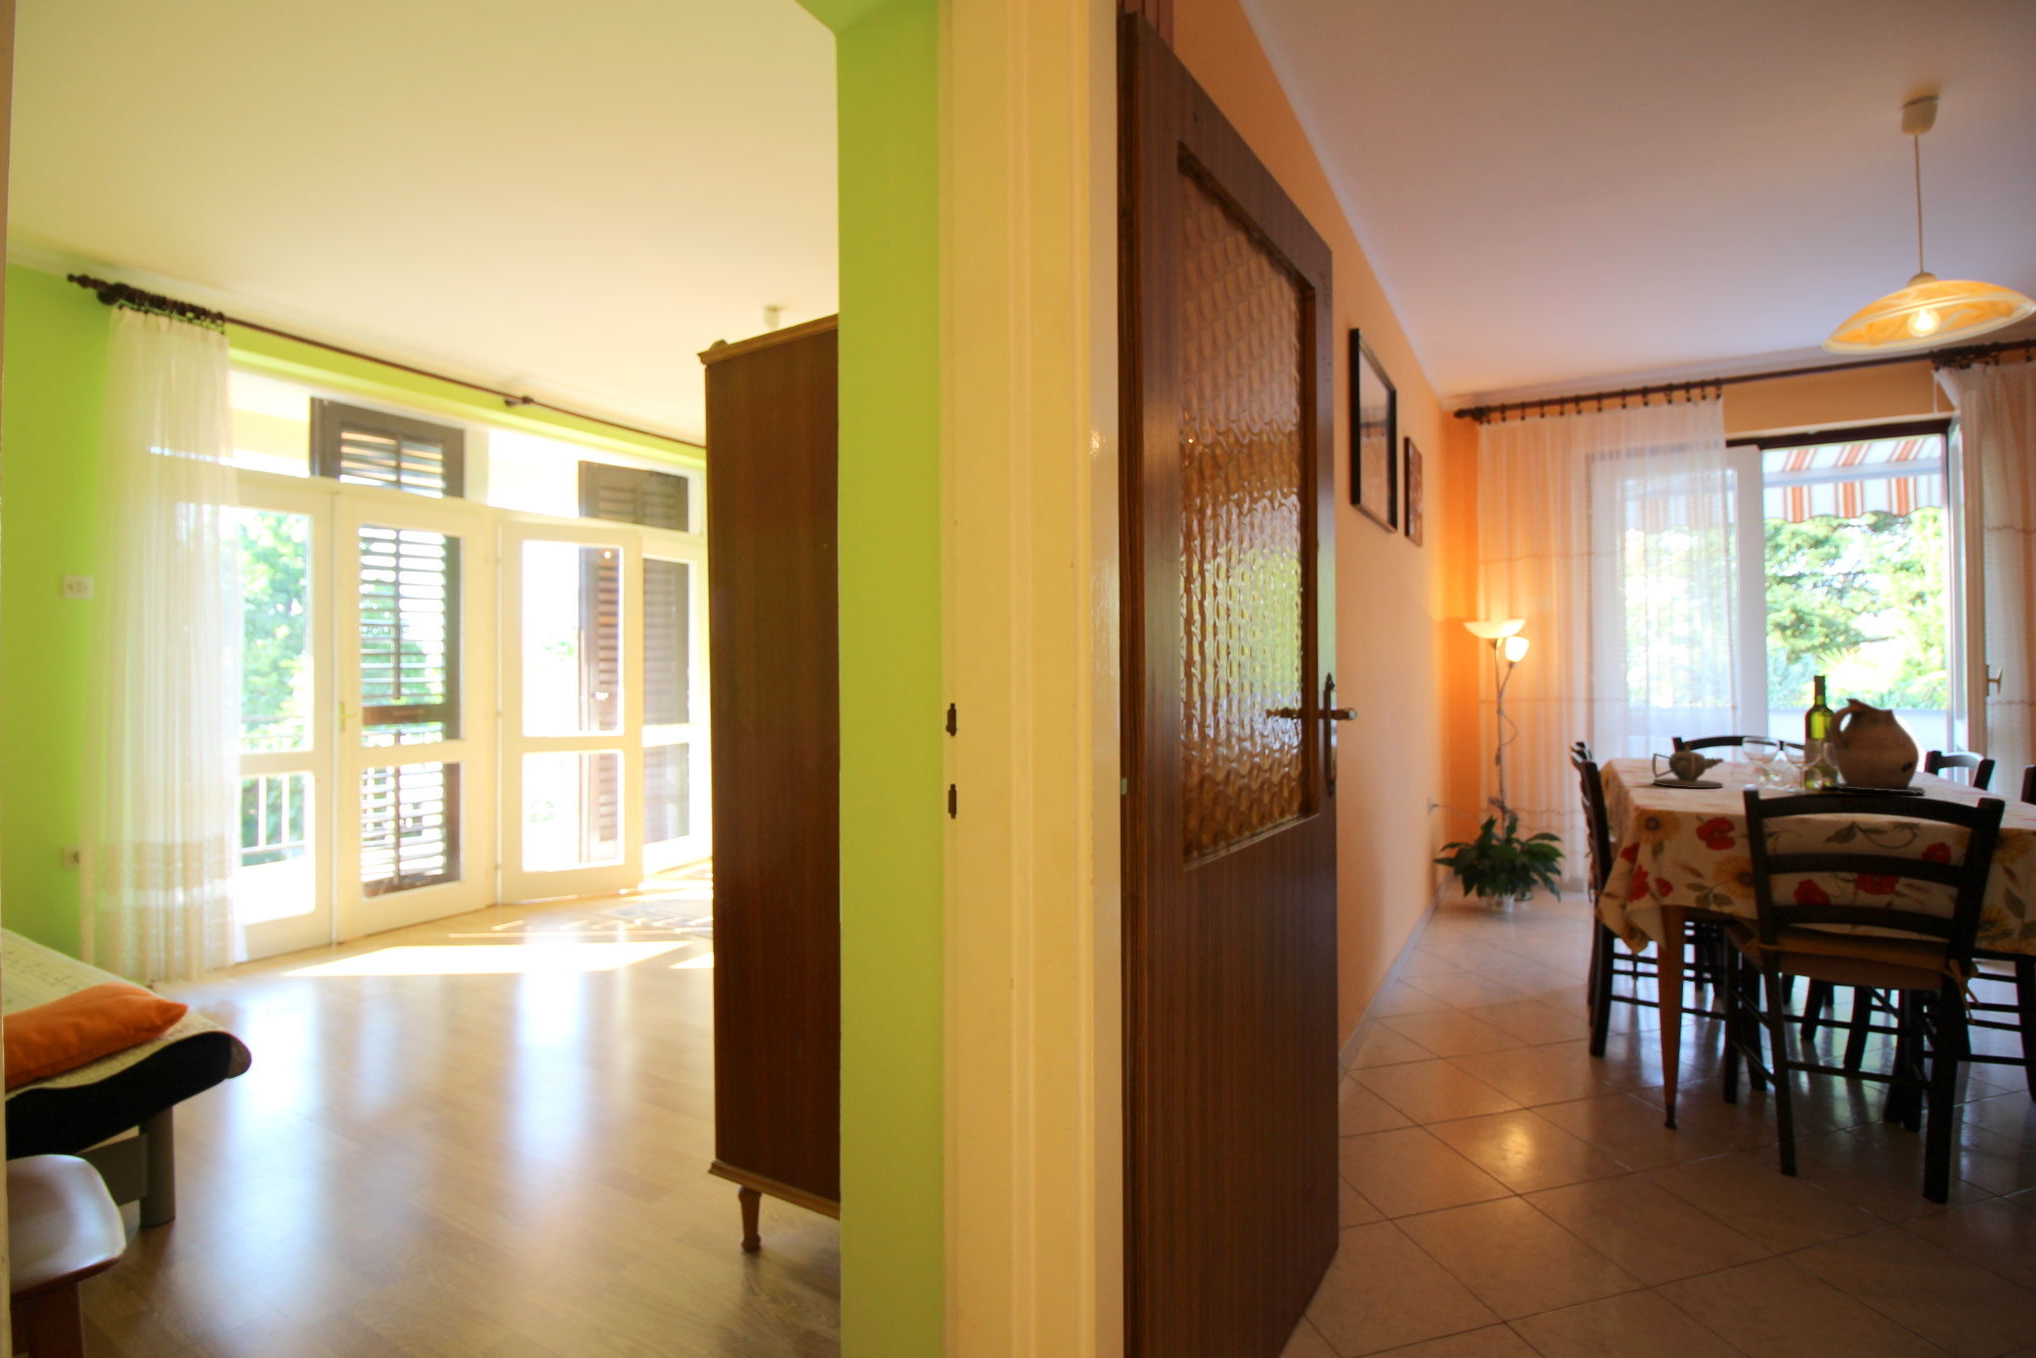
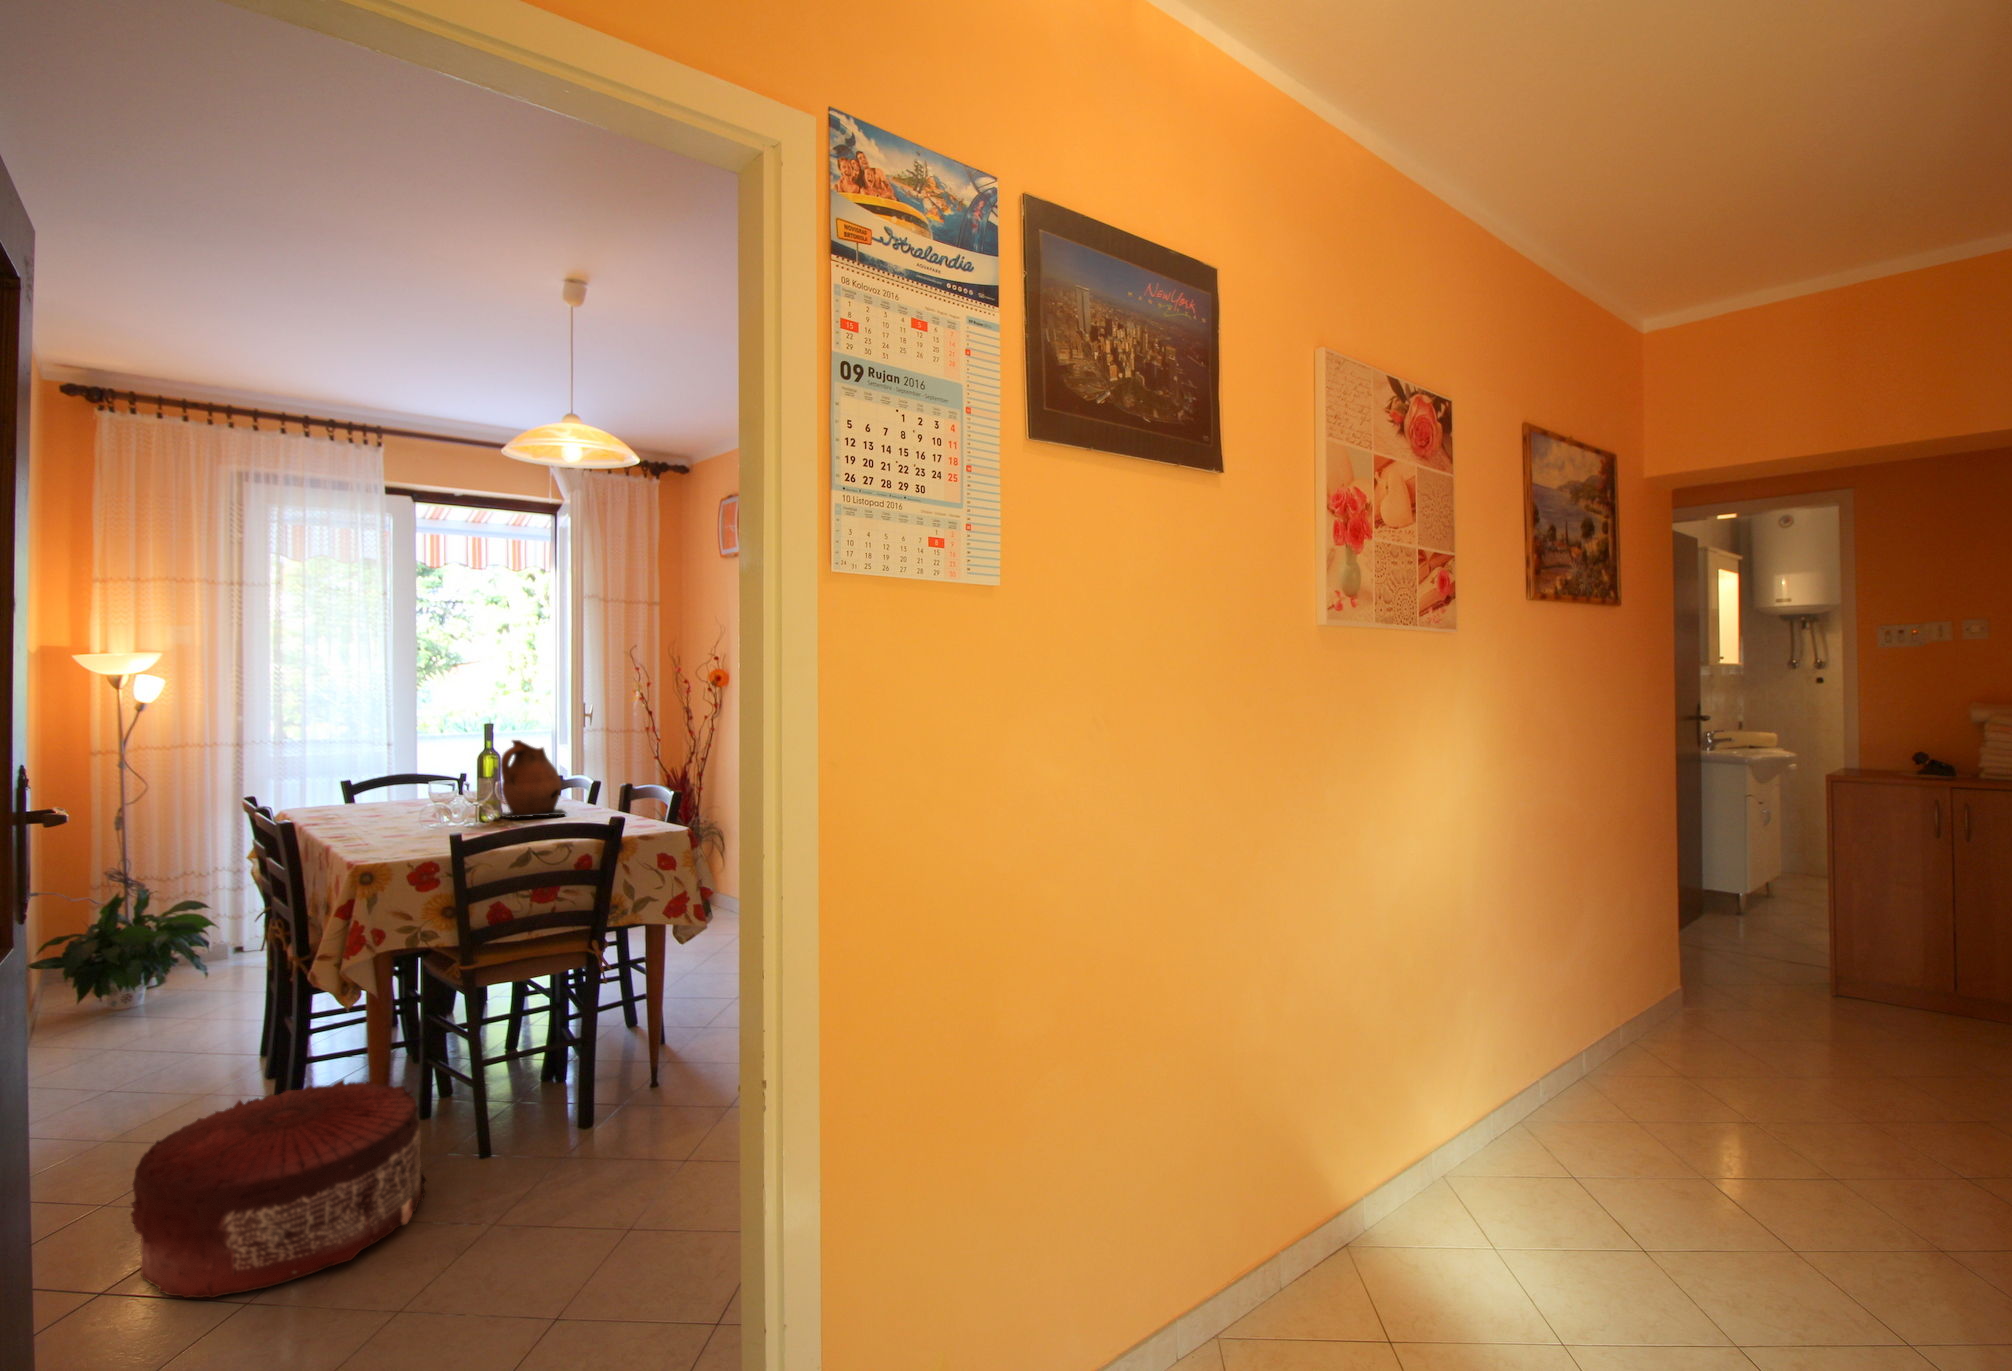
teapot: present [1652,741,1724,788] -> none [347,788,414,835]
pouf: none [1454,1001,1716,1190] -> present [131,1079,427,1298]

